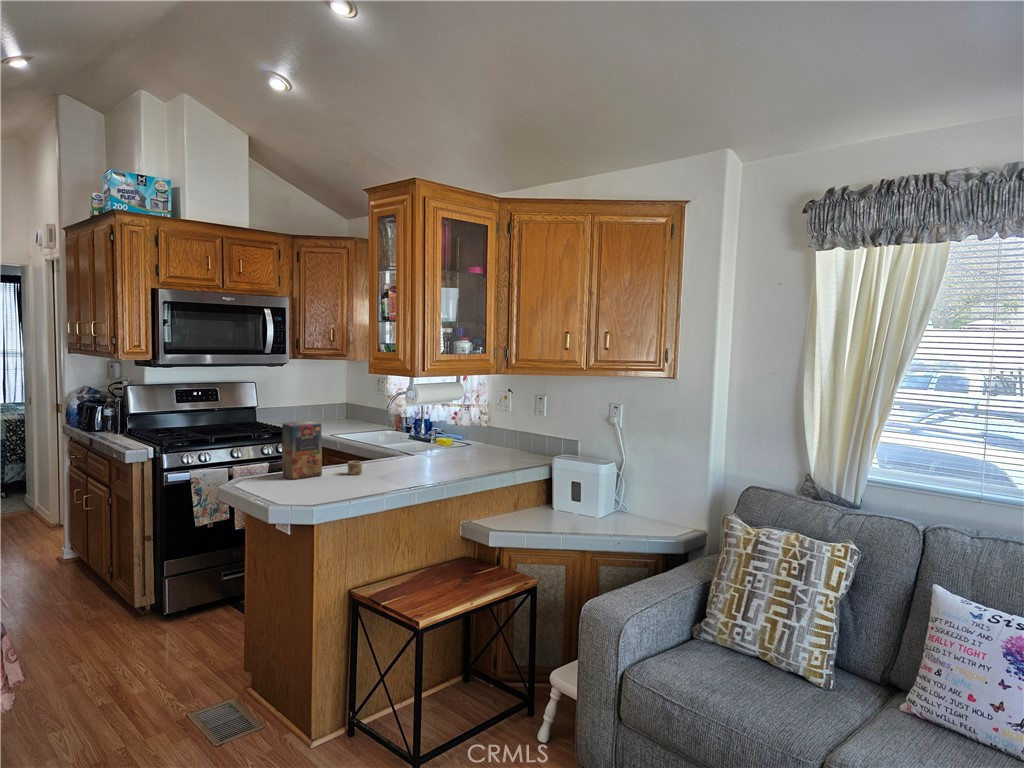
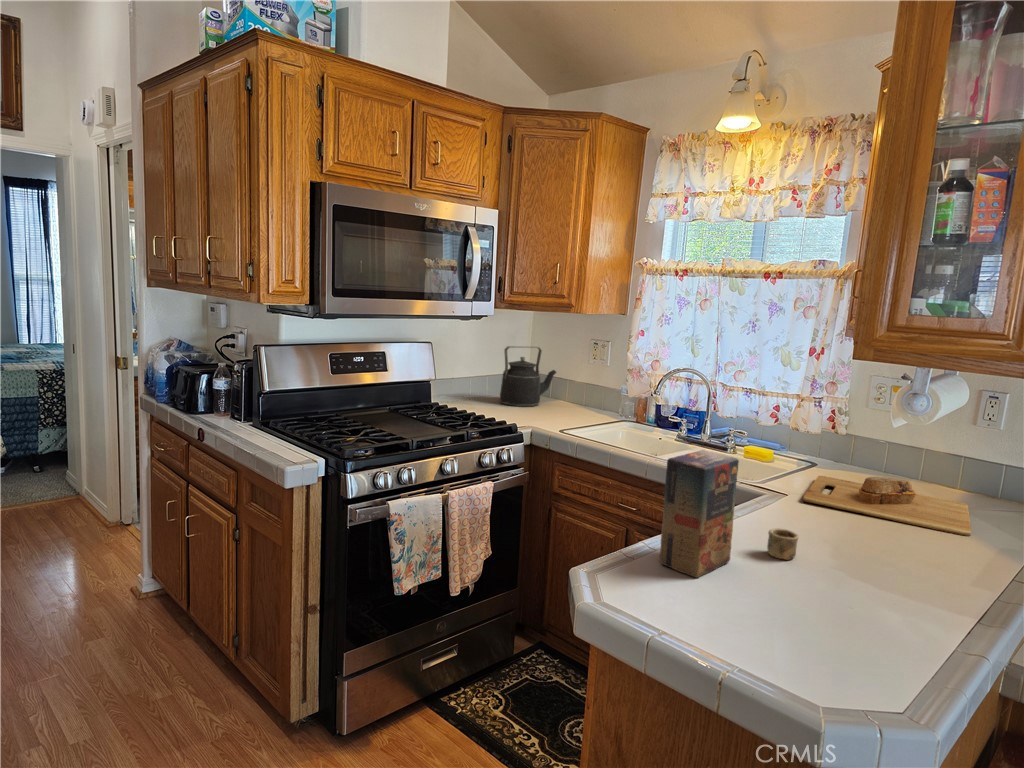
kettle: none [313,385,355,425] -> present [500,346,556,407]
cutting board: none [417,444,514,468] -> present [803,476,971,536]

